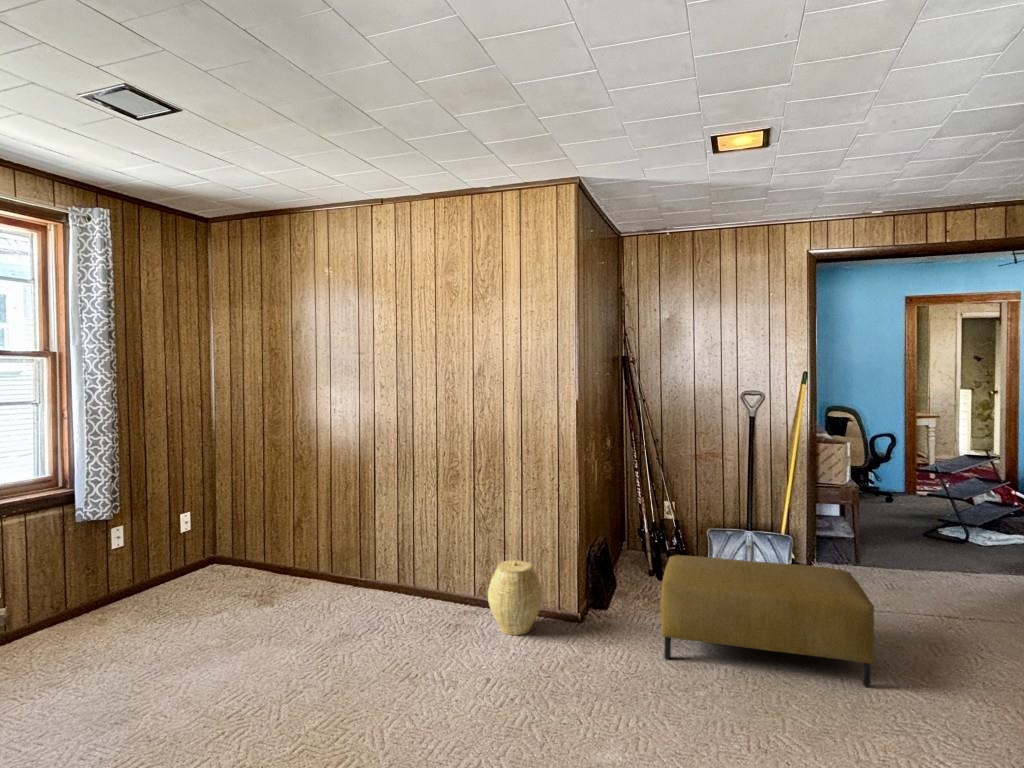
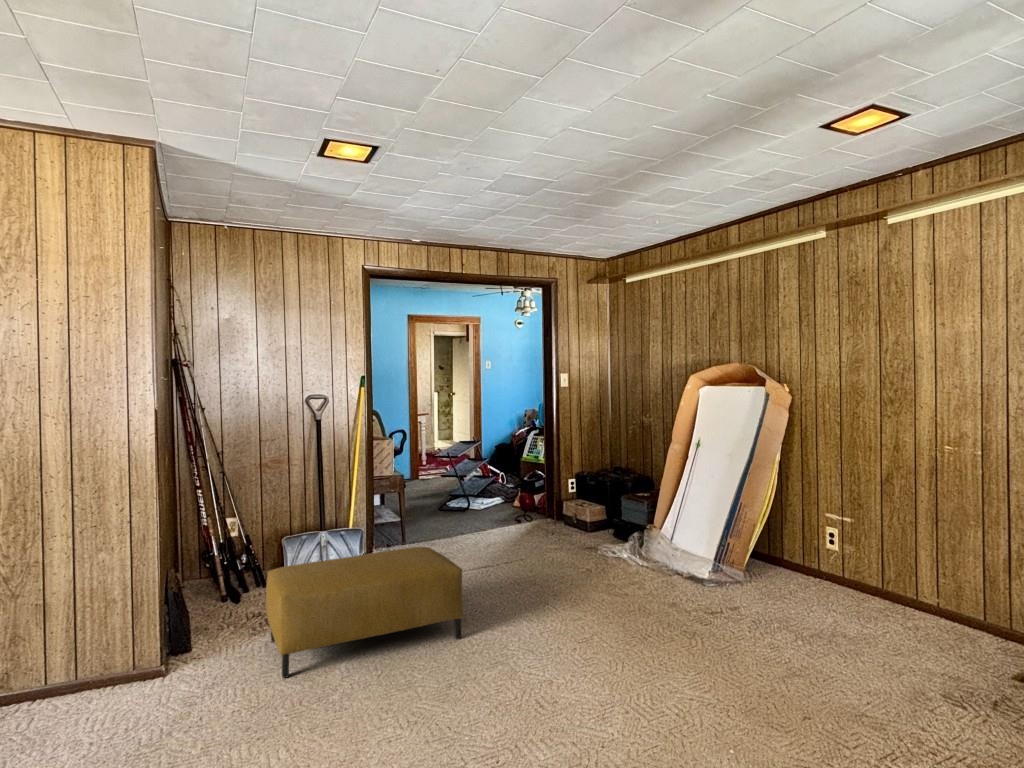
woven basket: present [488,560,542,635] -> none [29,621,117,724]

